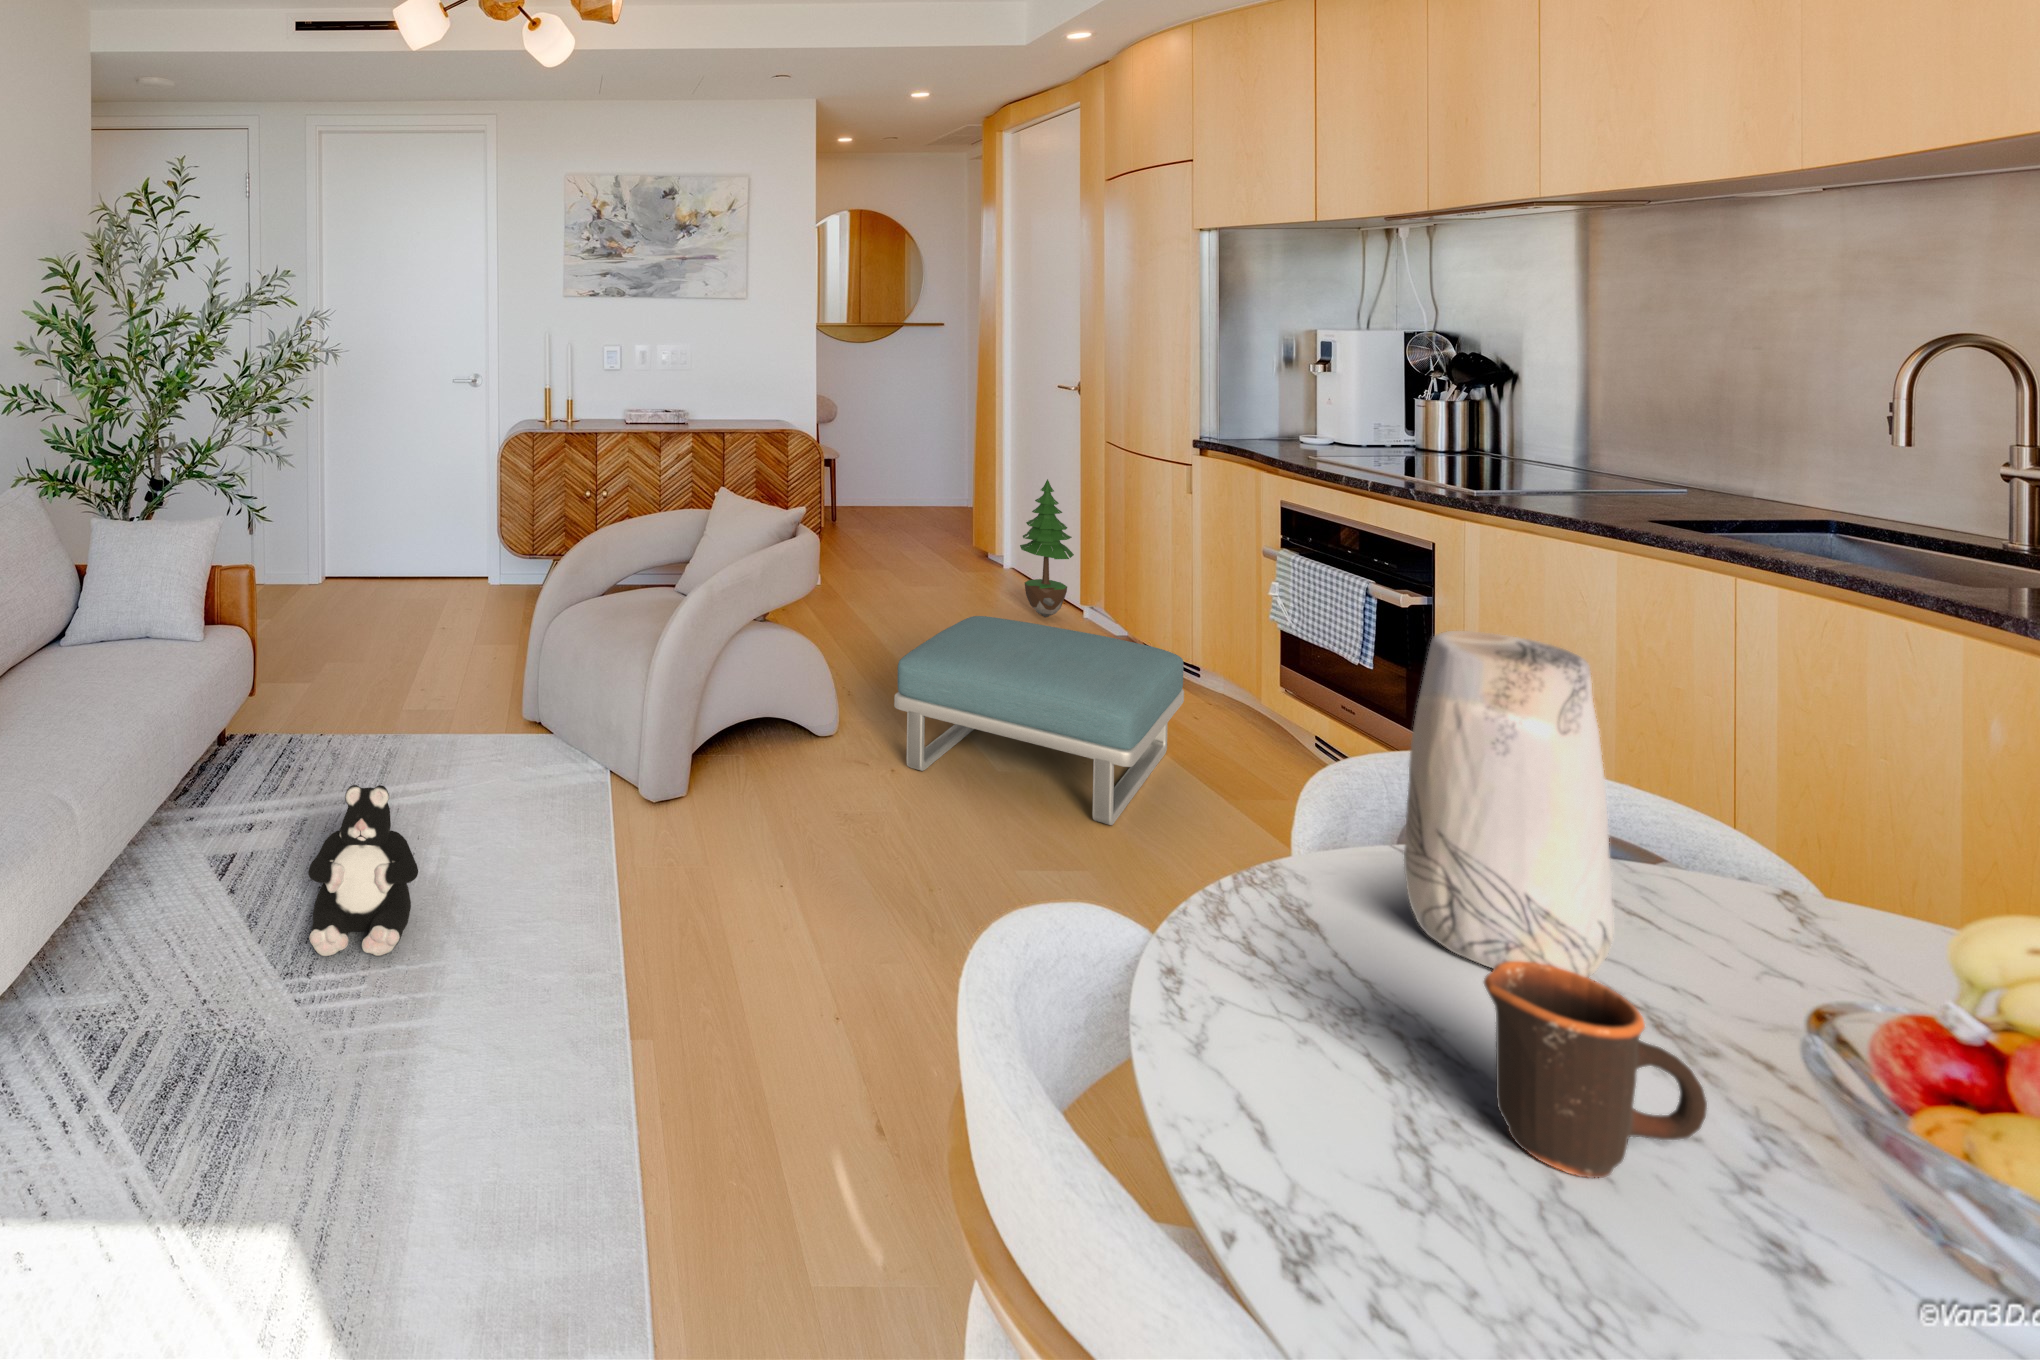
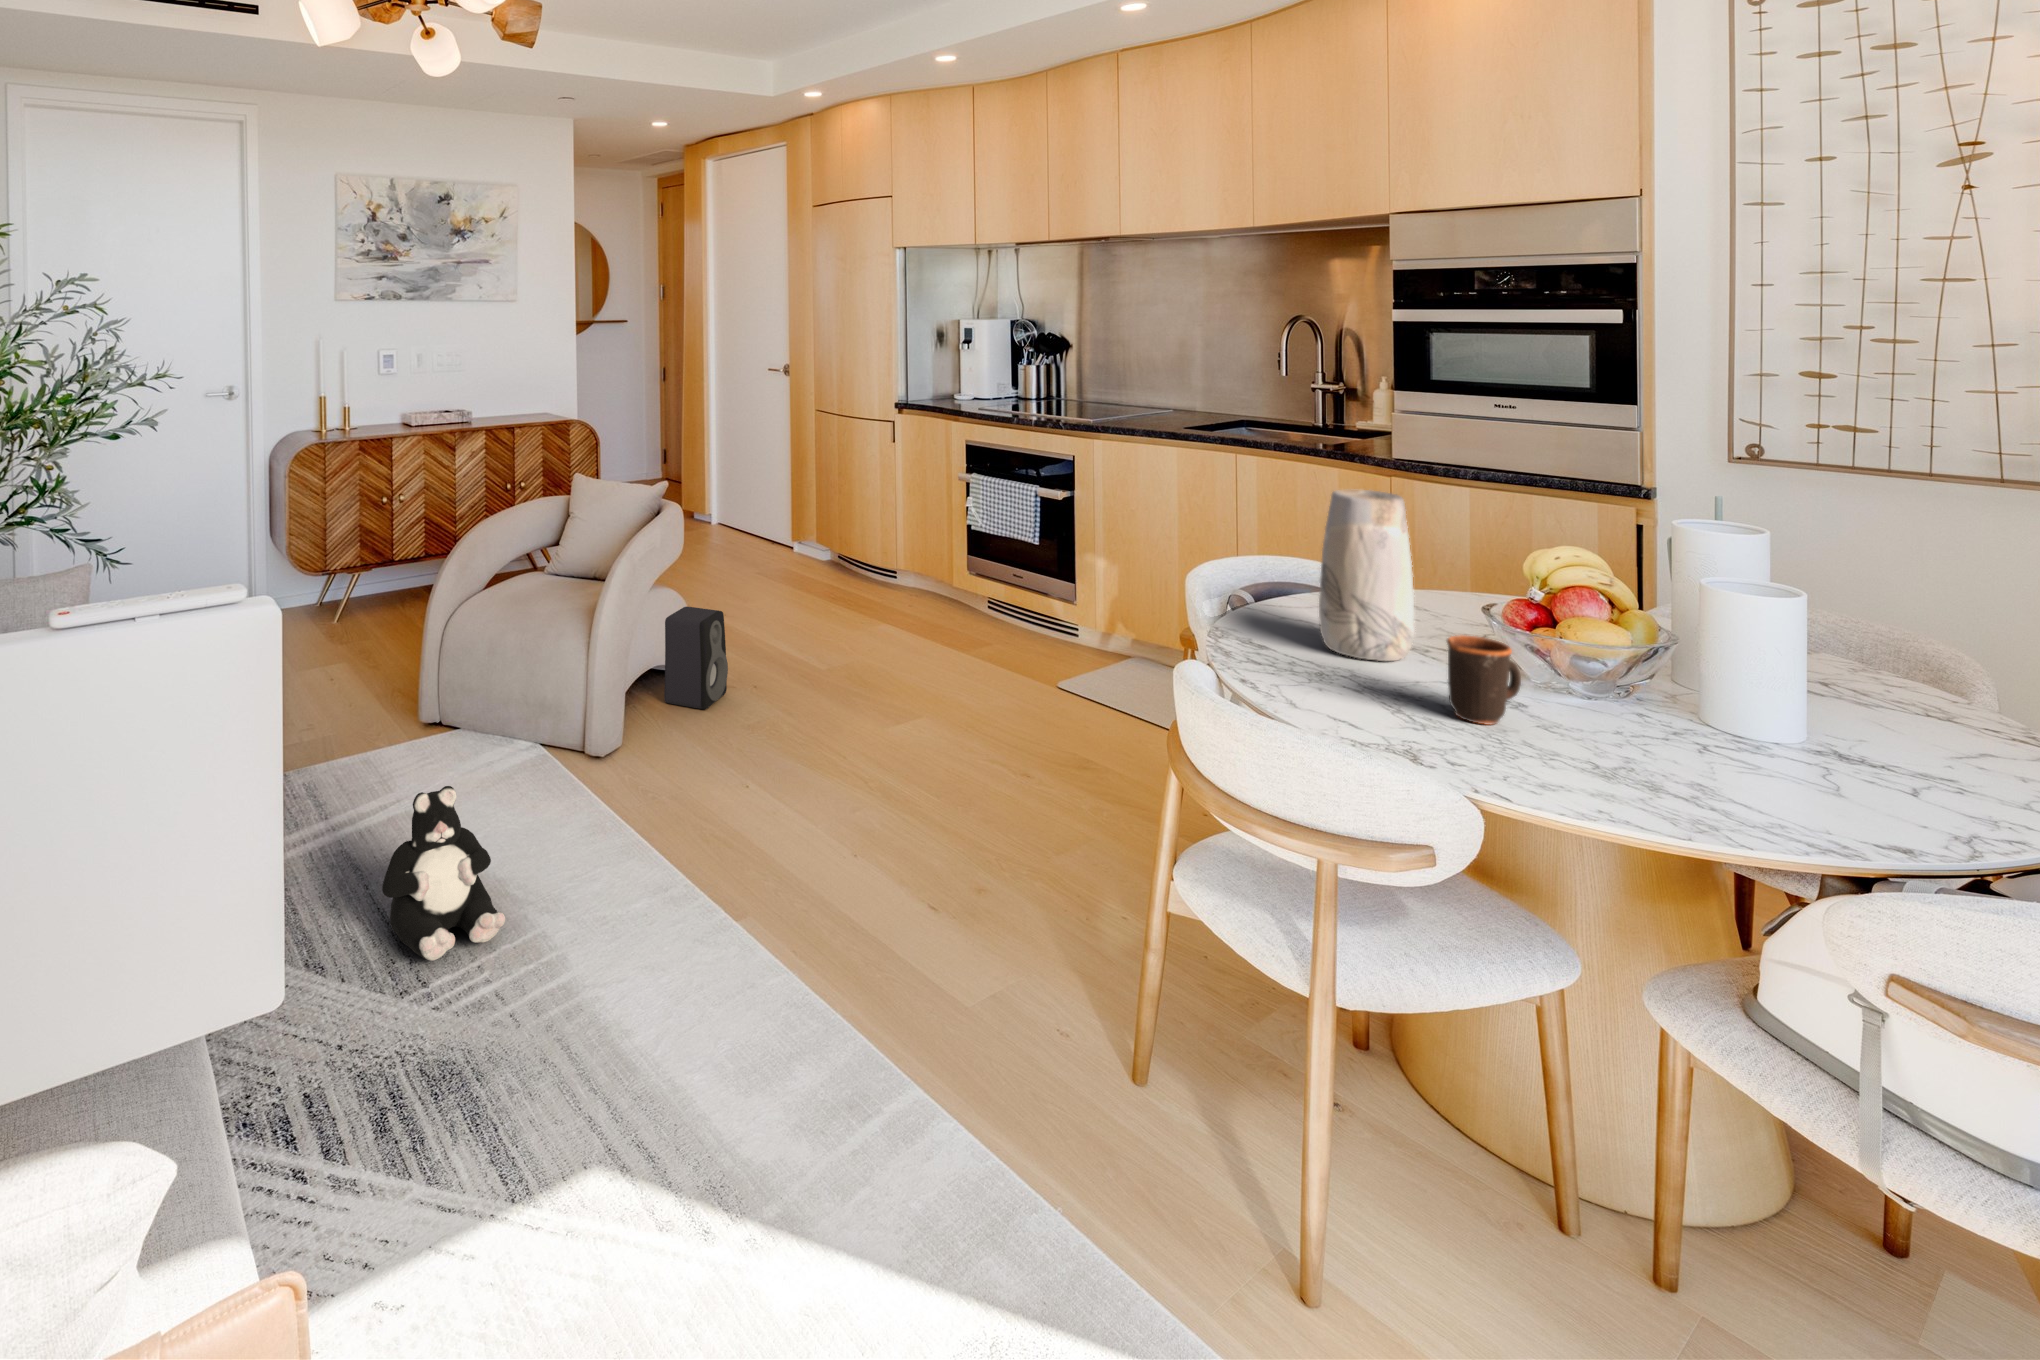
potted tree: present [1020,479,1074,617] -> none [751,445,790,556]
footstool: present [894,616,1184,825] -> none [755,557,934,689]
speaker: none [766,655,848,780] -> present [664,607,728,709]

